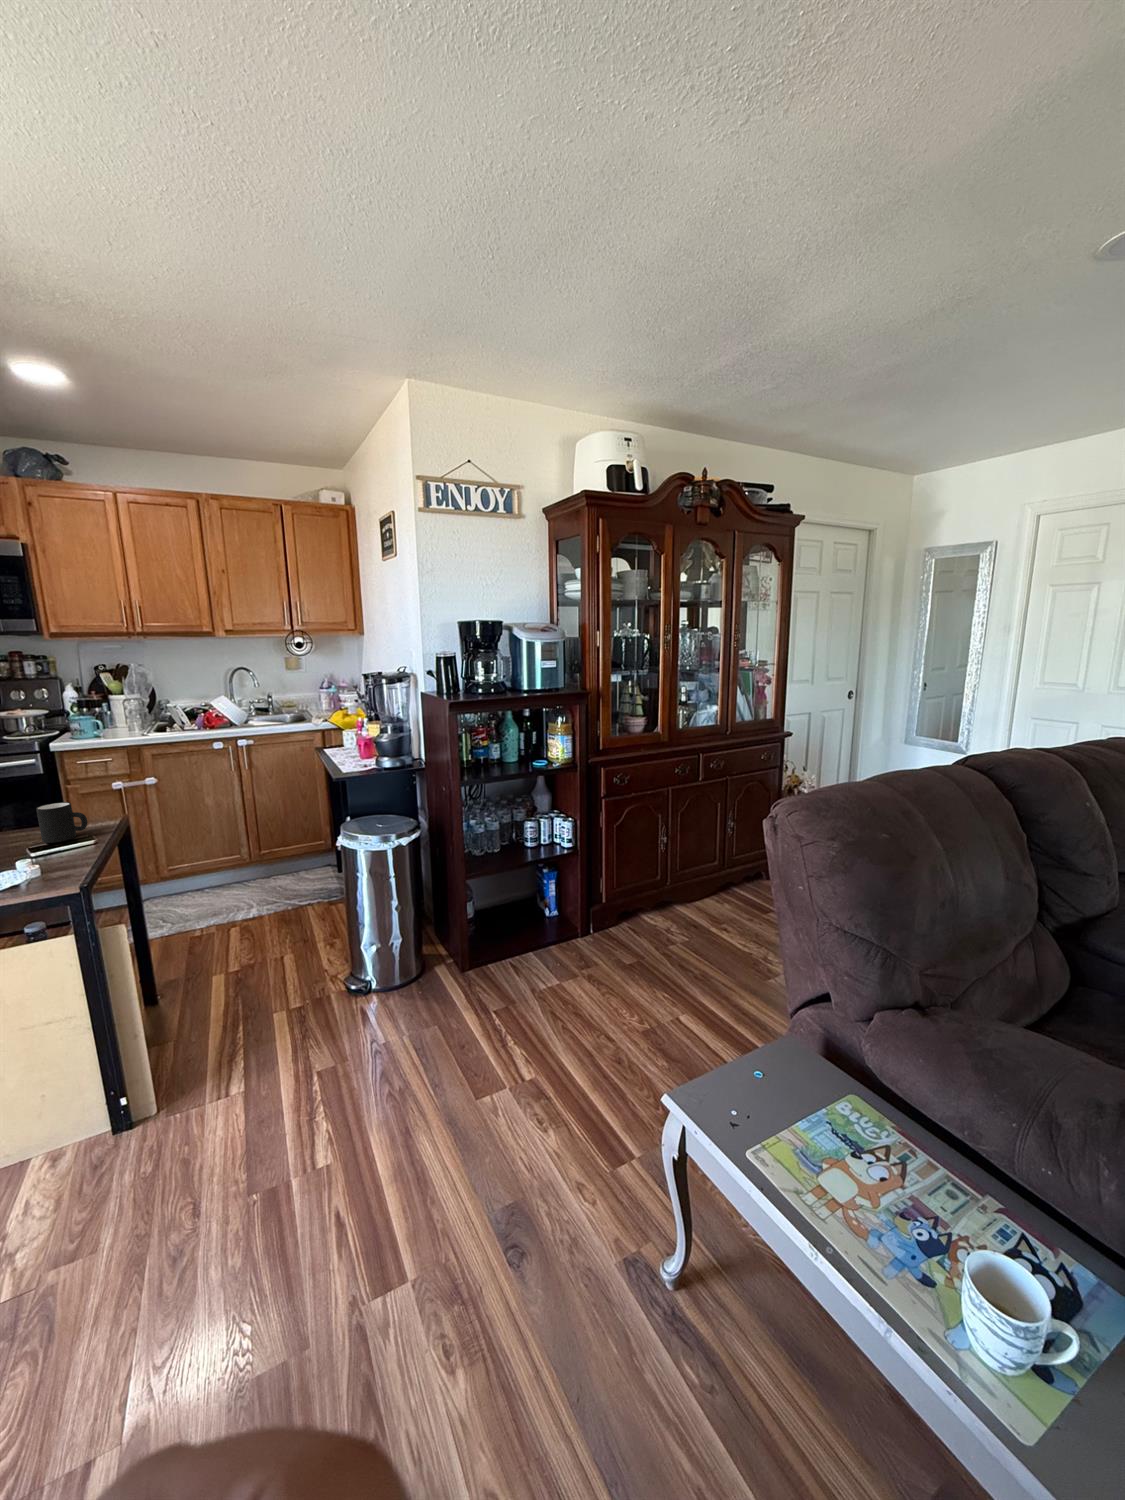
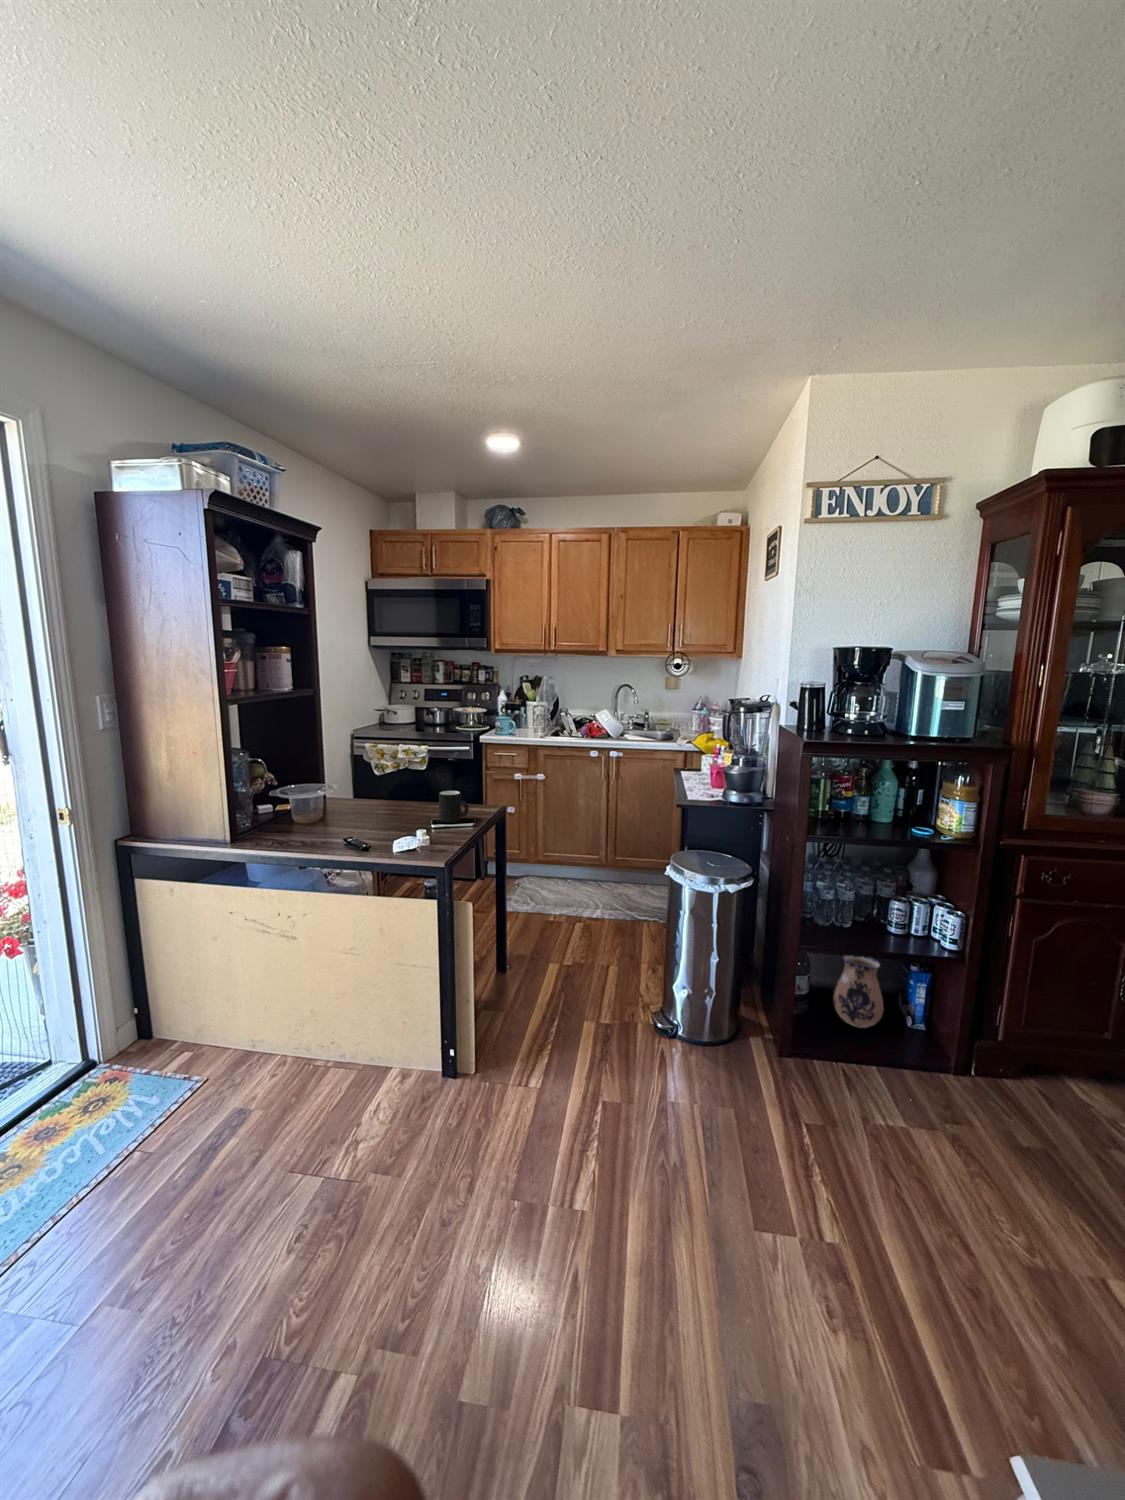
ceramic pitcher: none [493,869,529,929] -> present [833,956,884,1028]

